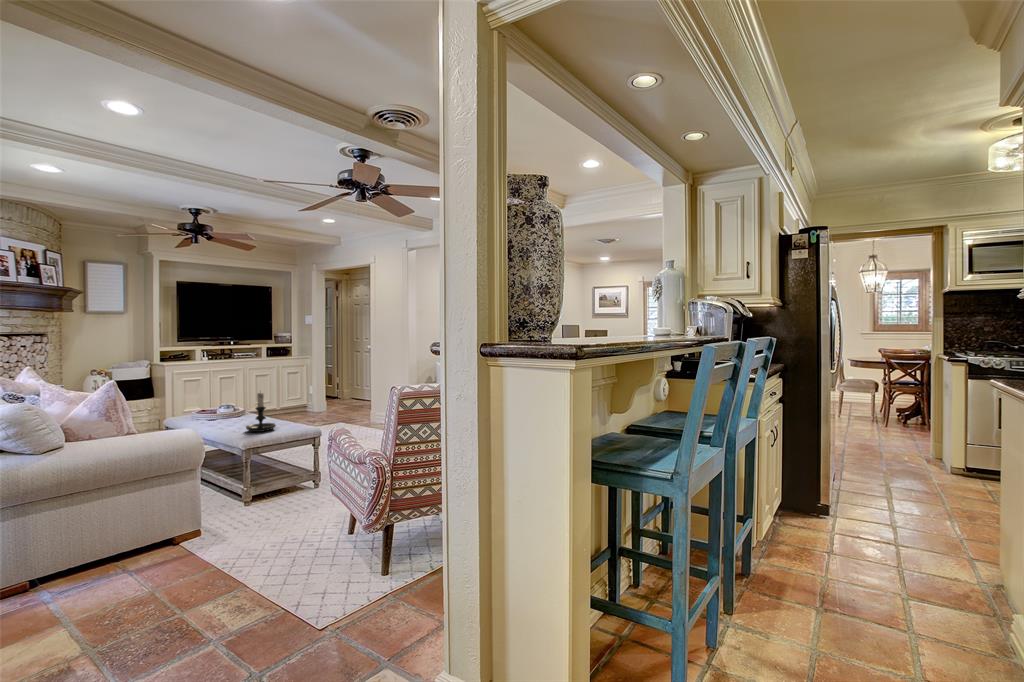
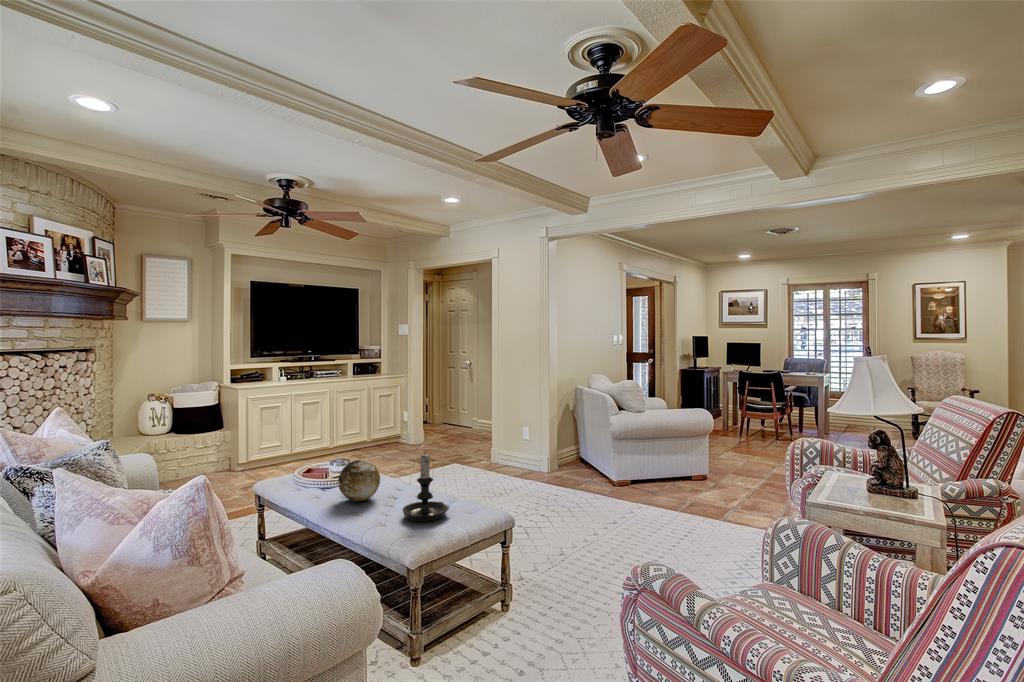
decorative orb: none [211,400,240,426] -> present [338,460,380,501]

